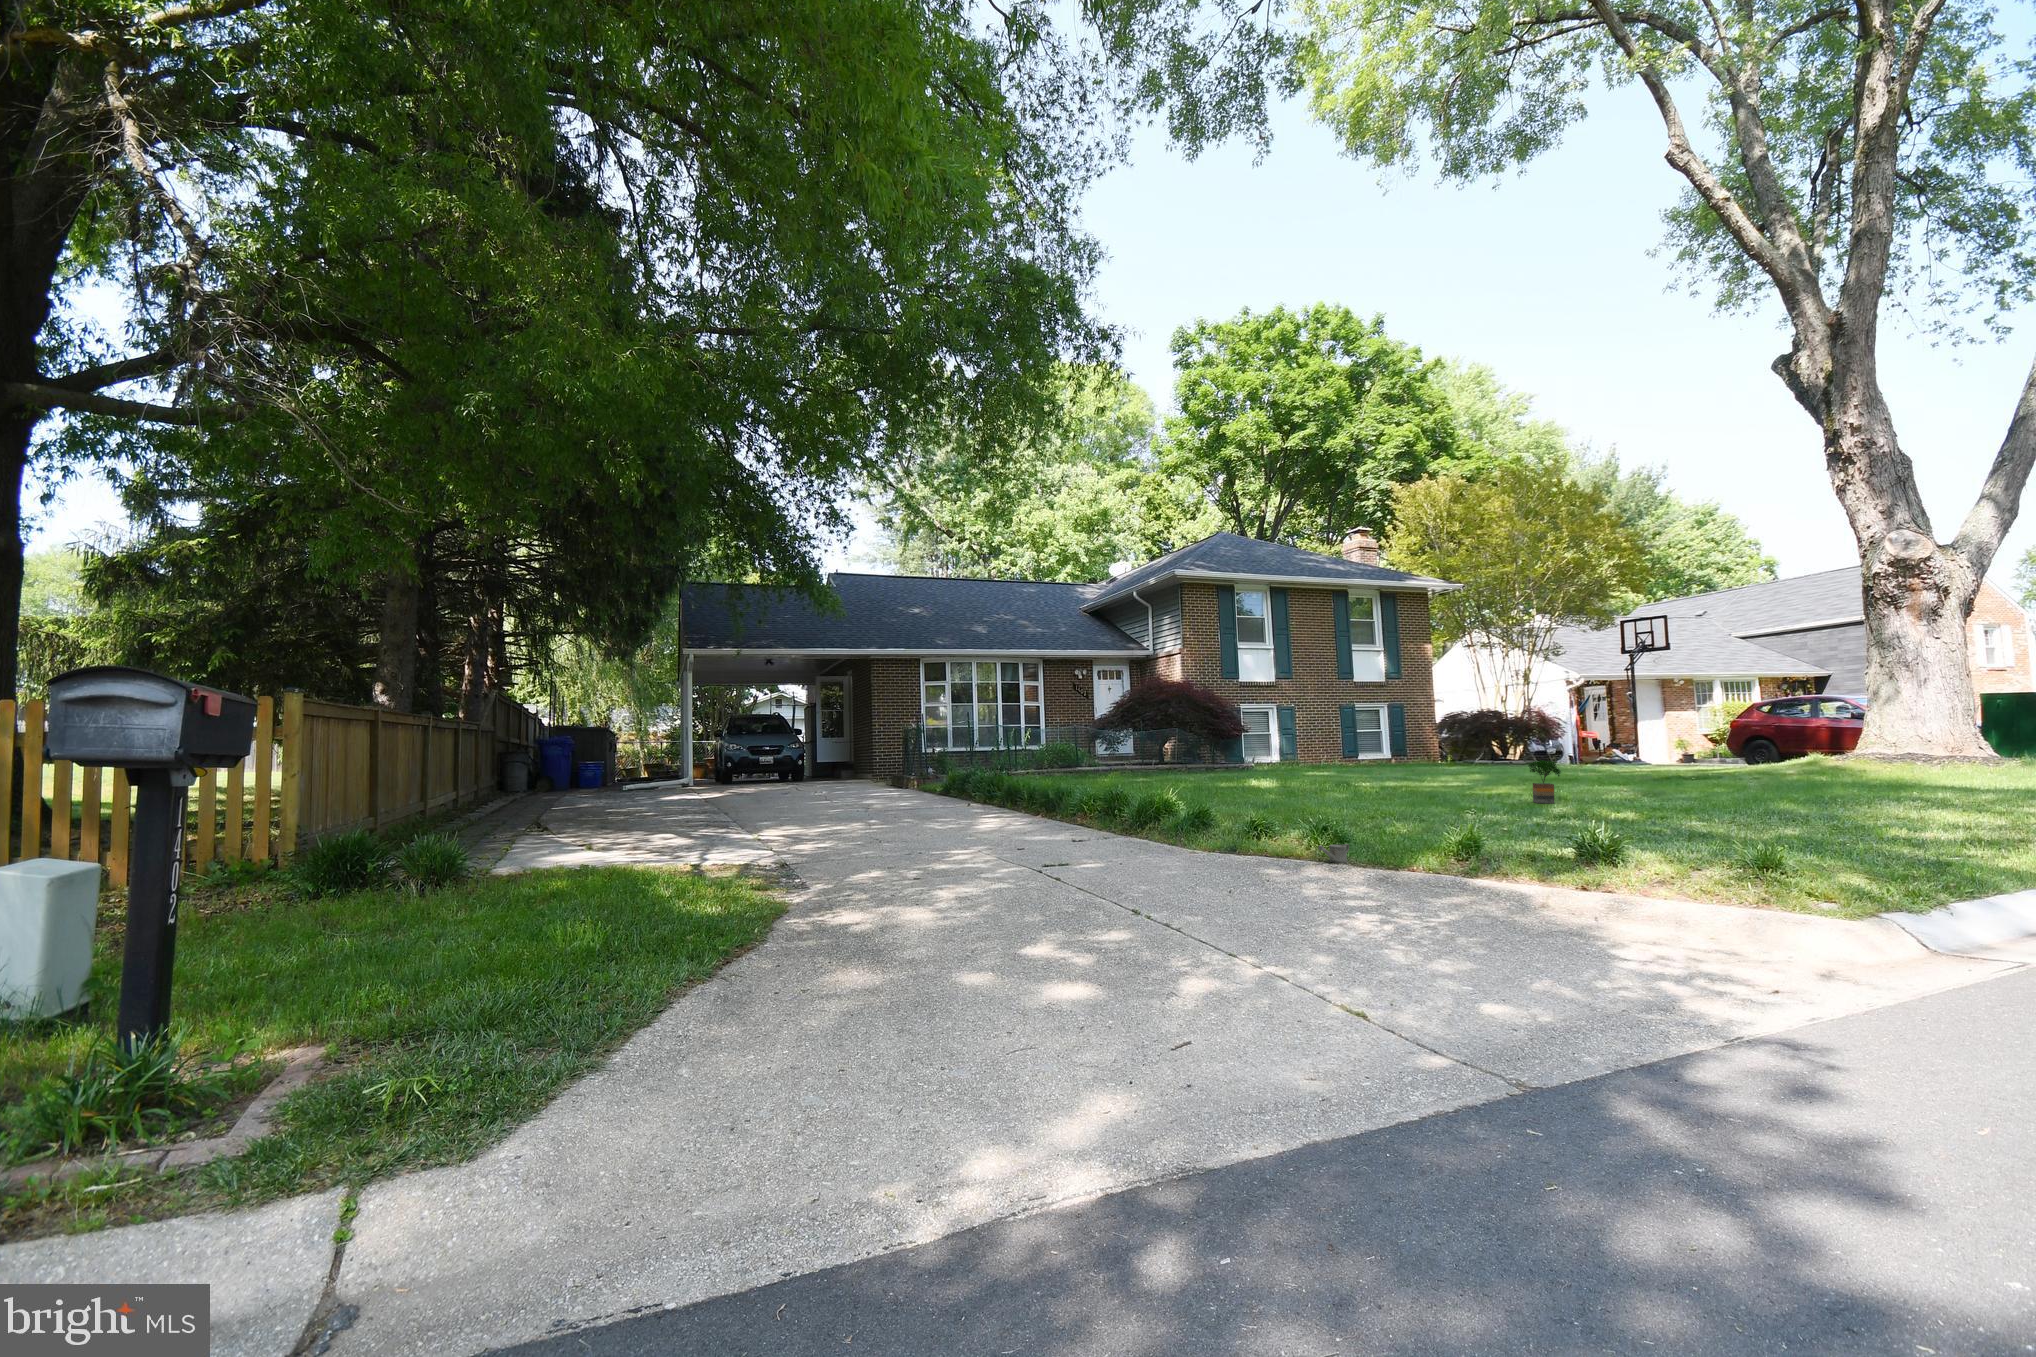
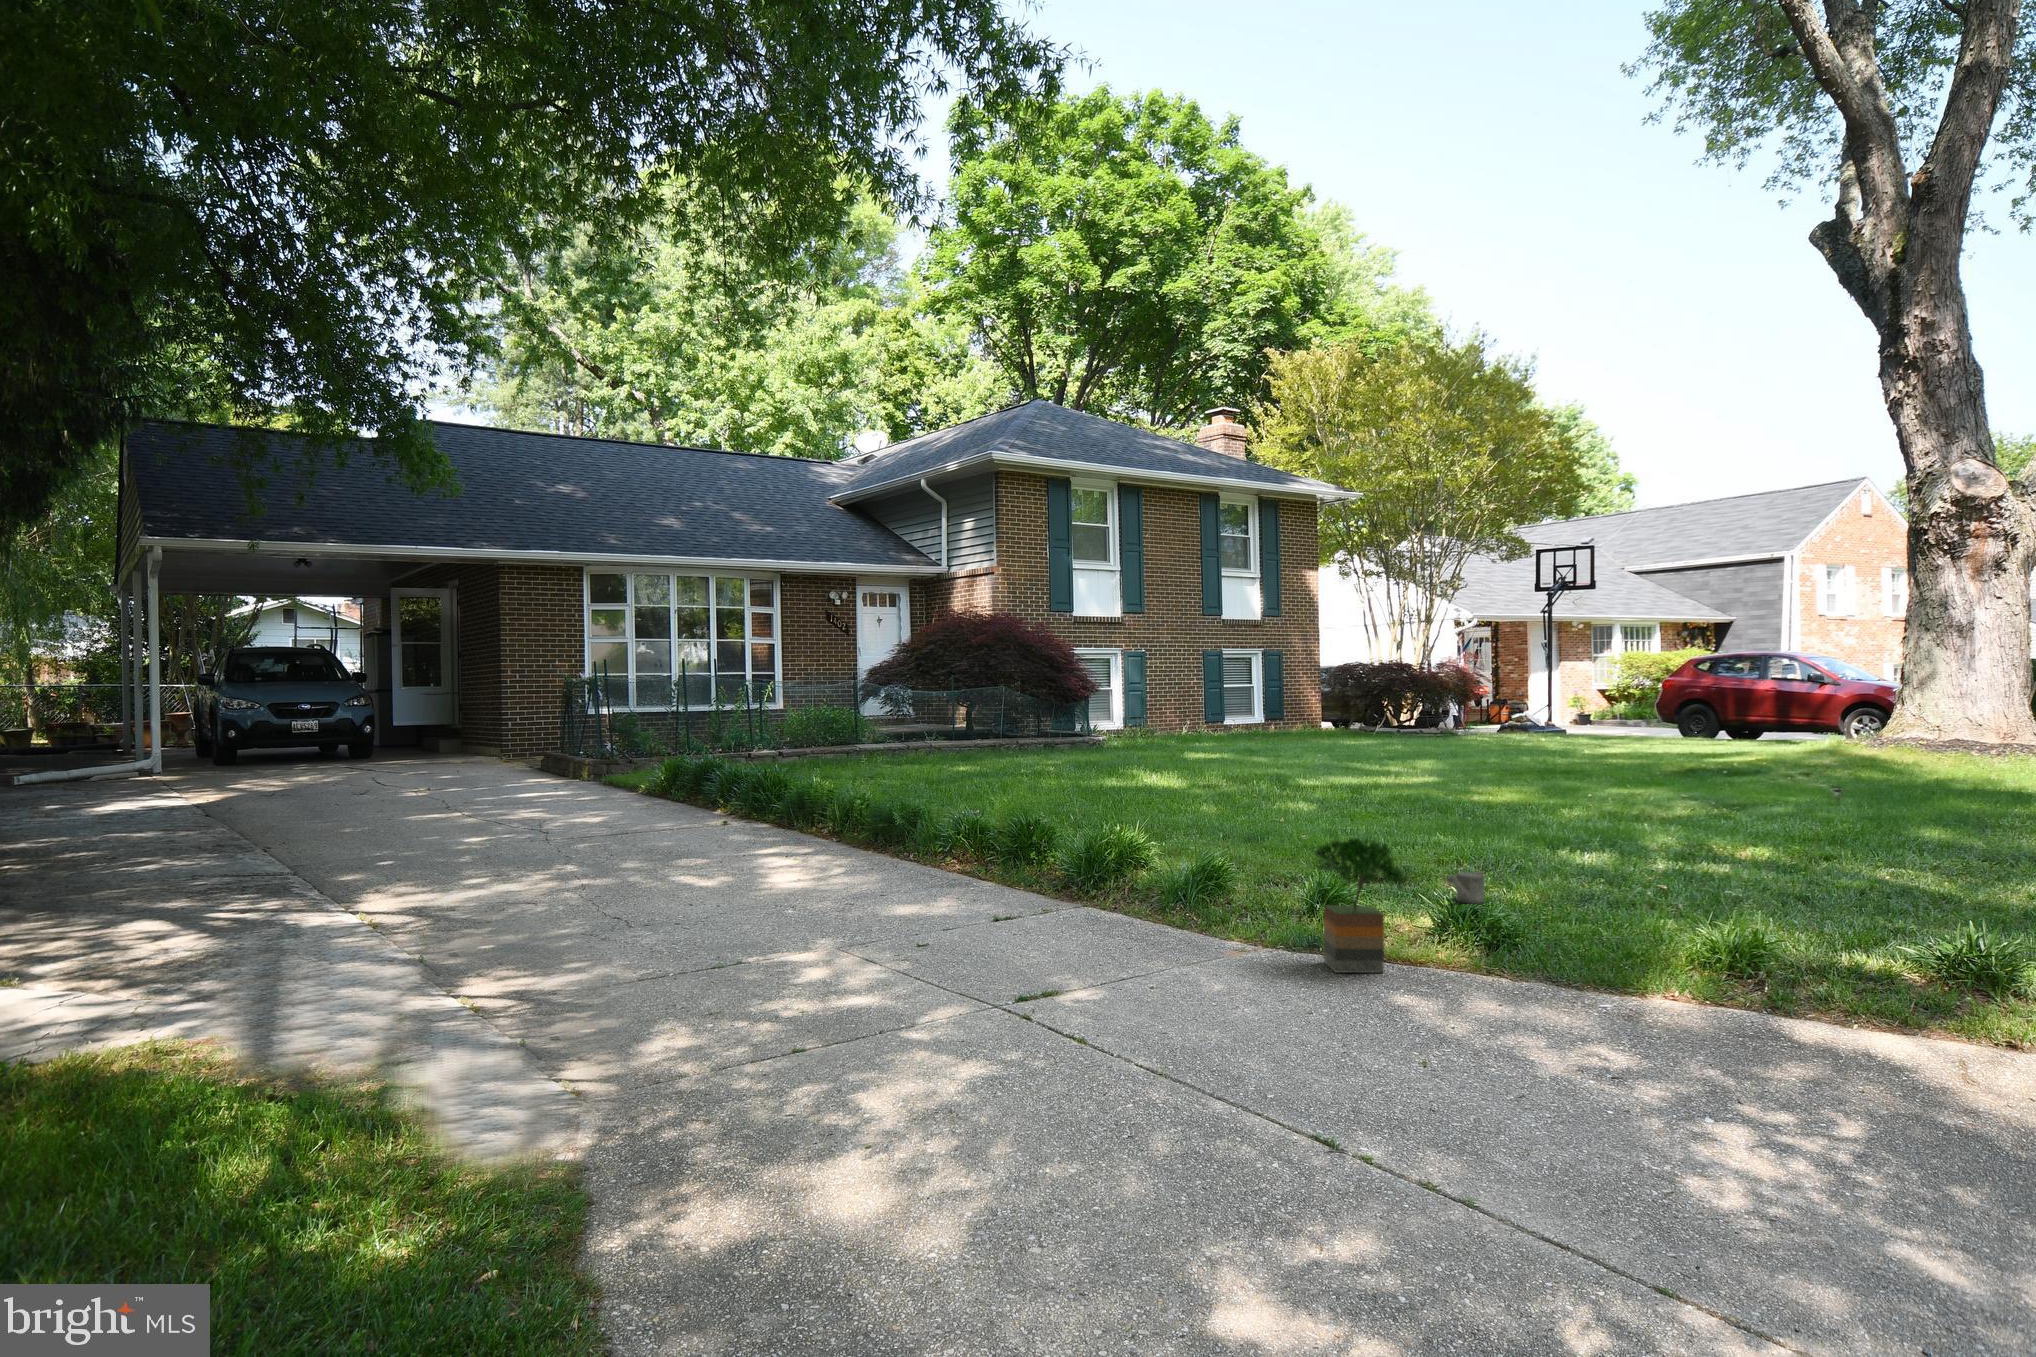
potted tree: present [1528,760,1561,803] -> present [1313,838,1405,973]

